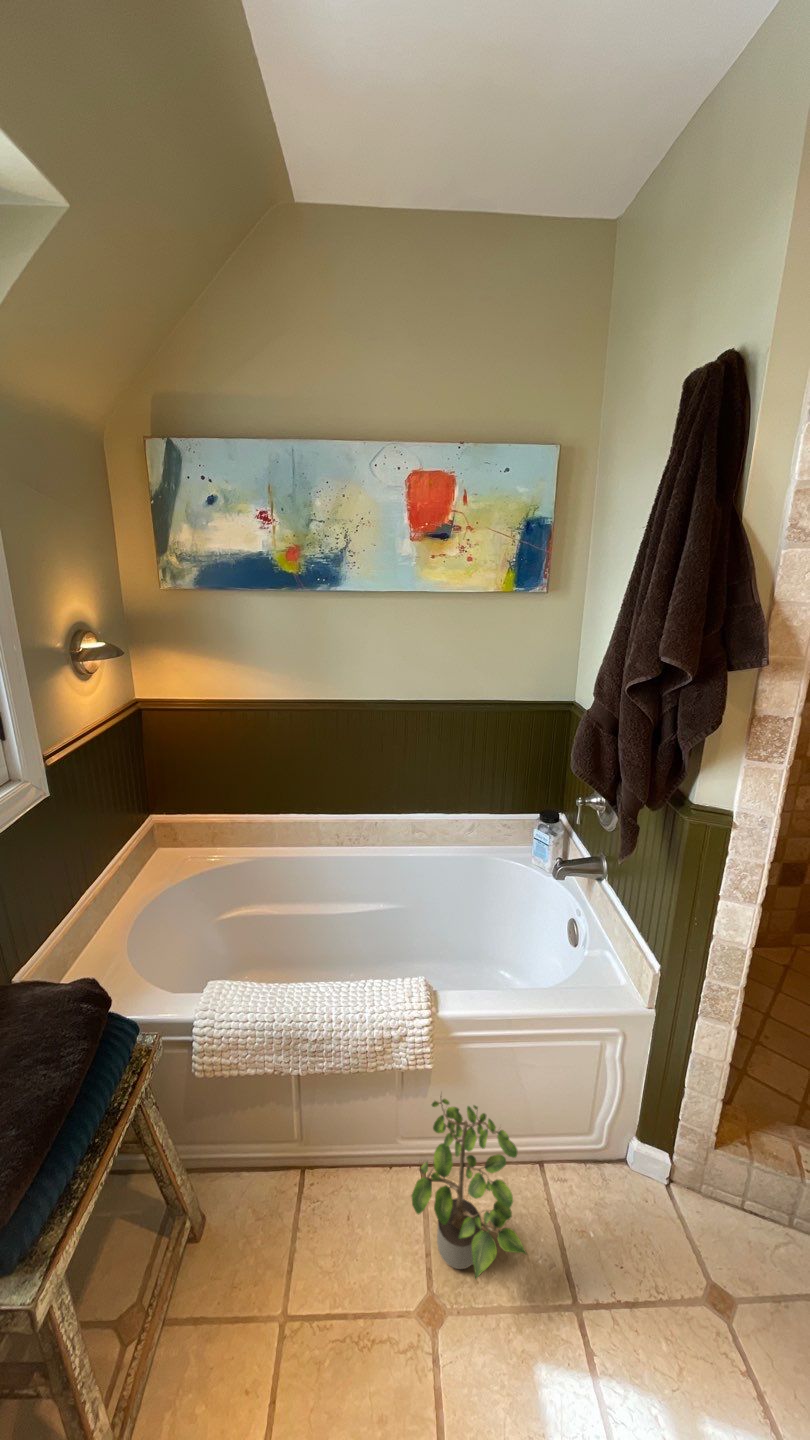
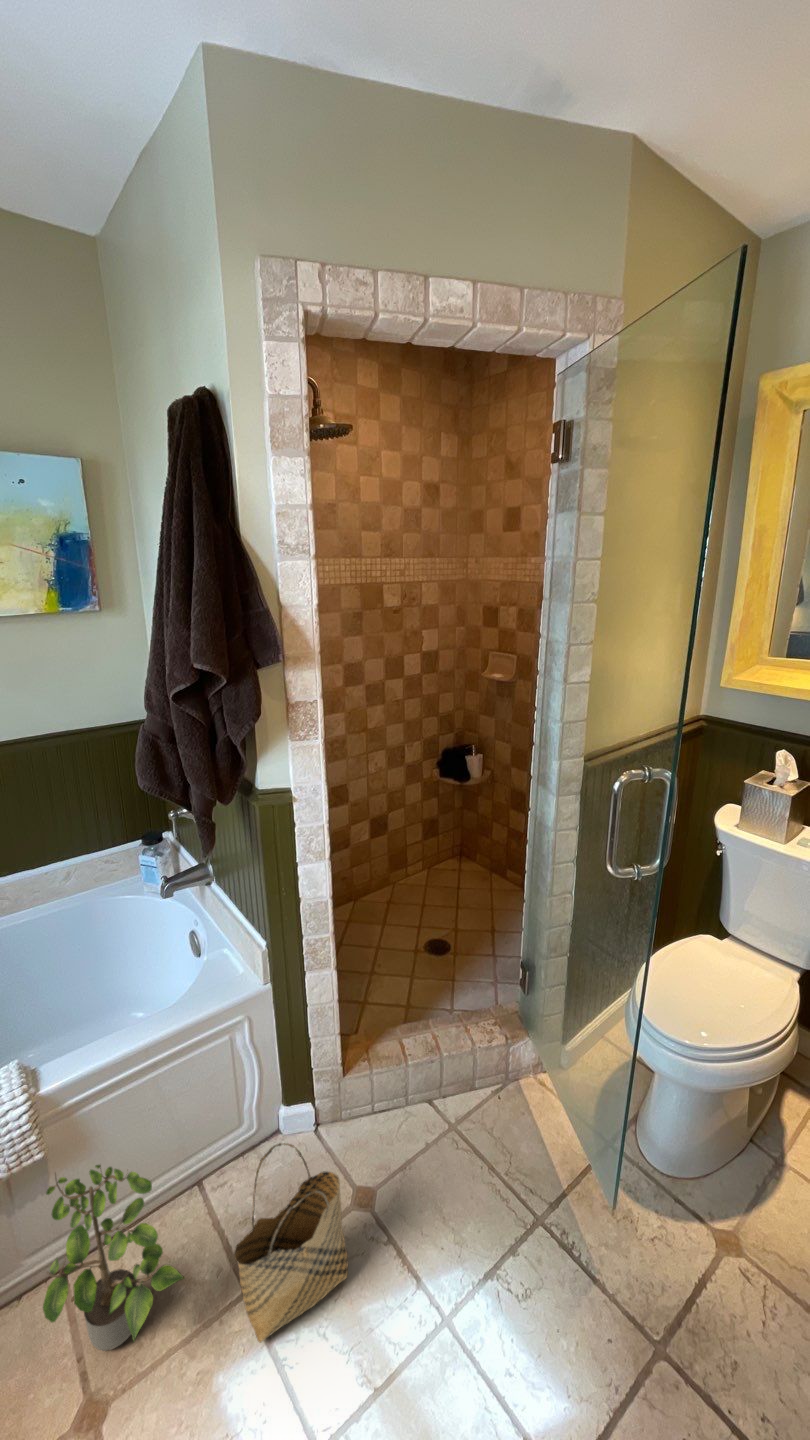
woven basket: none [575,1185,706,1378] -> present [234,1143,348,1343]

